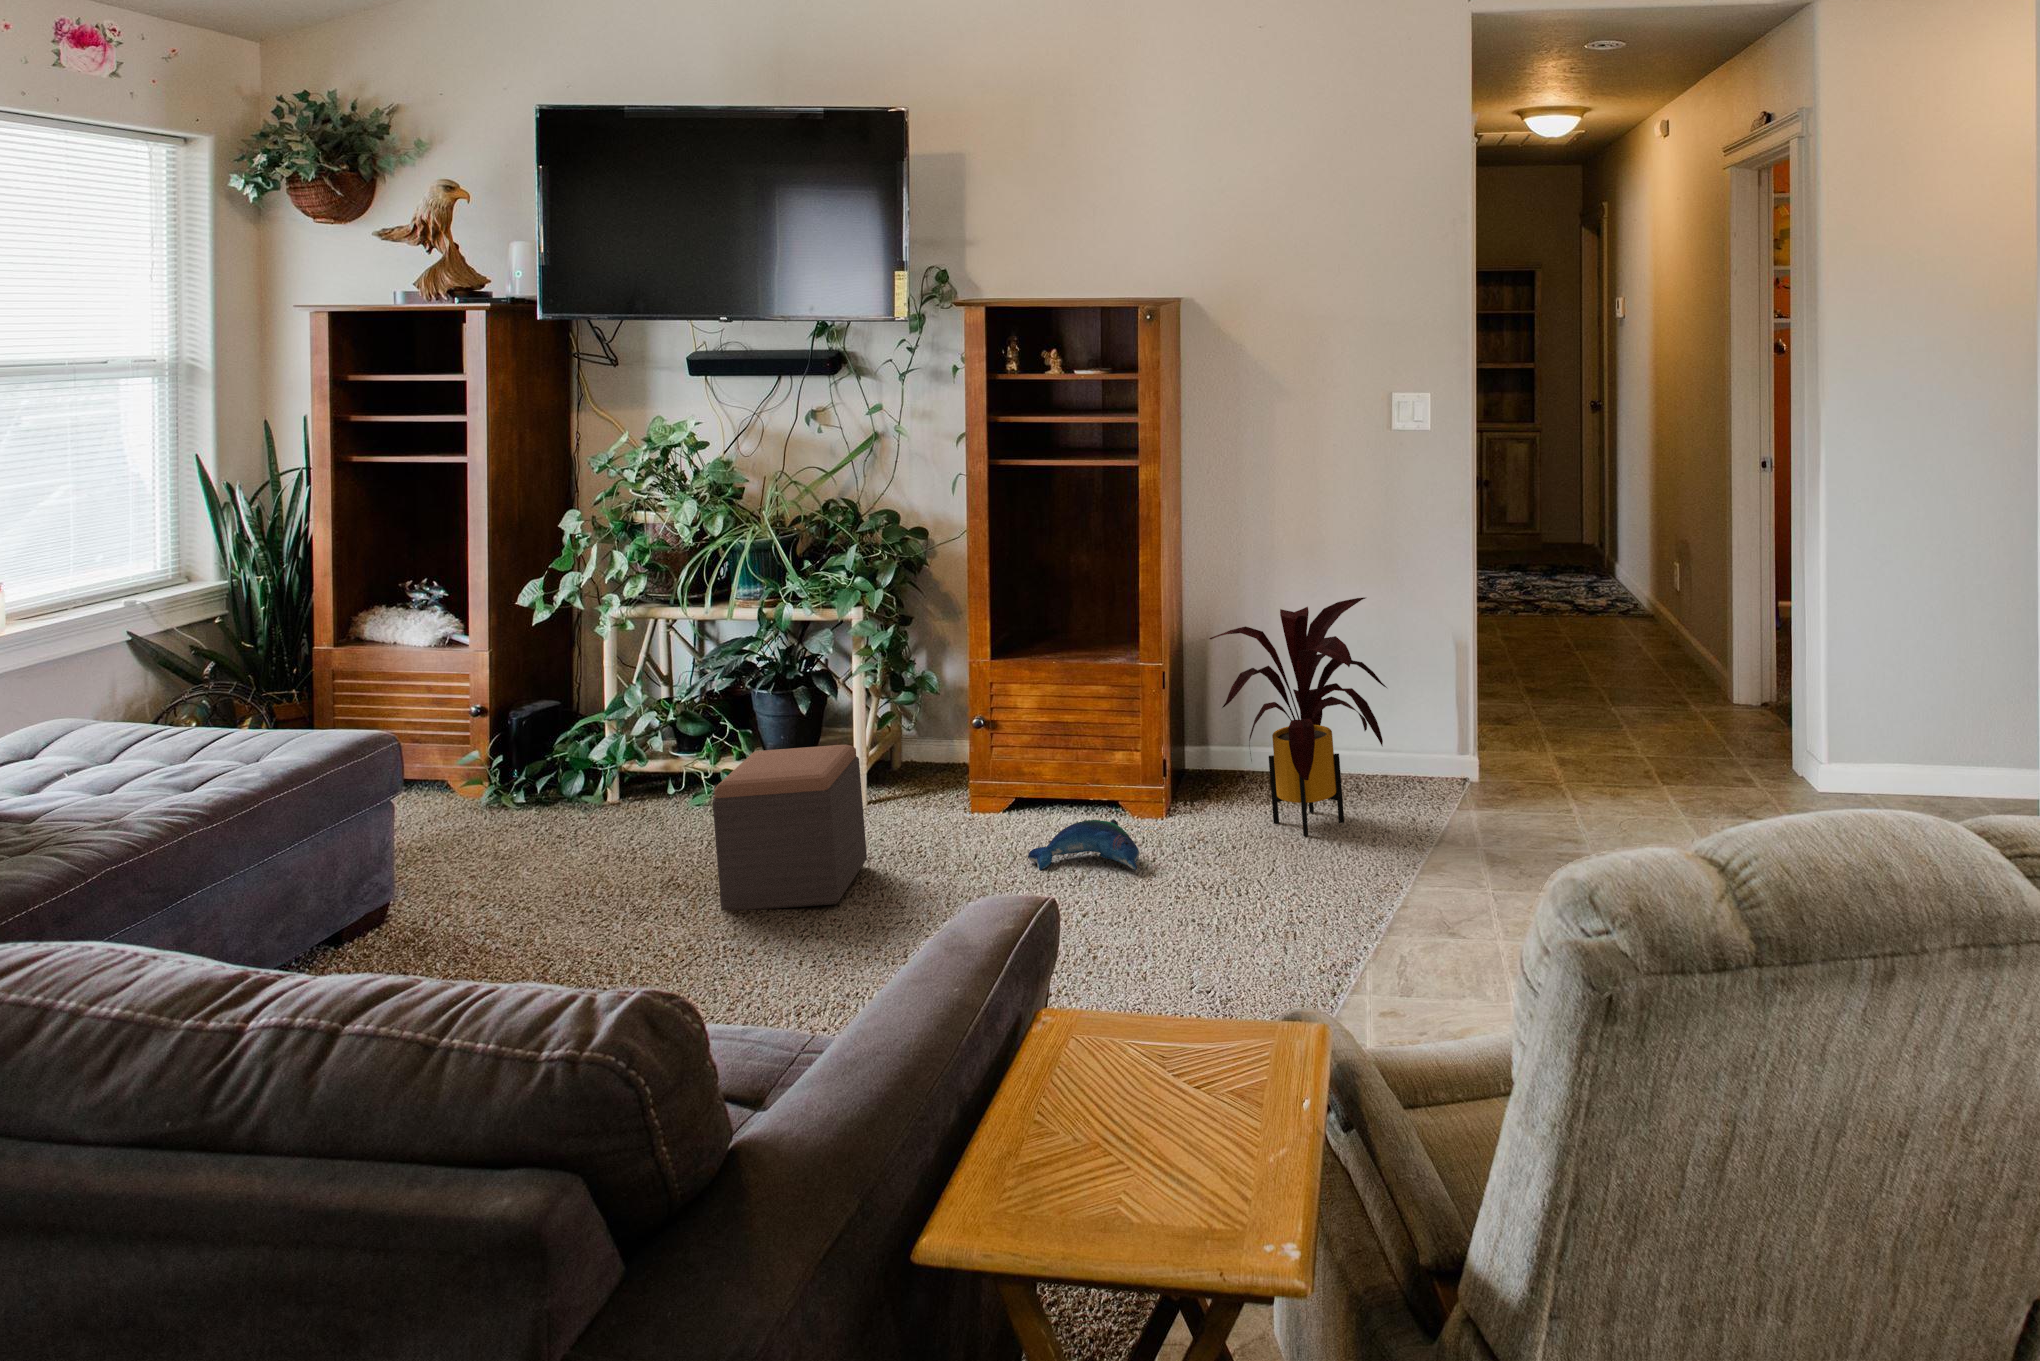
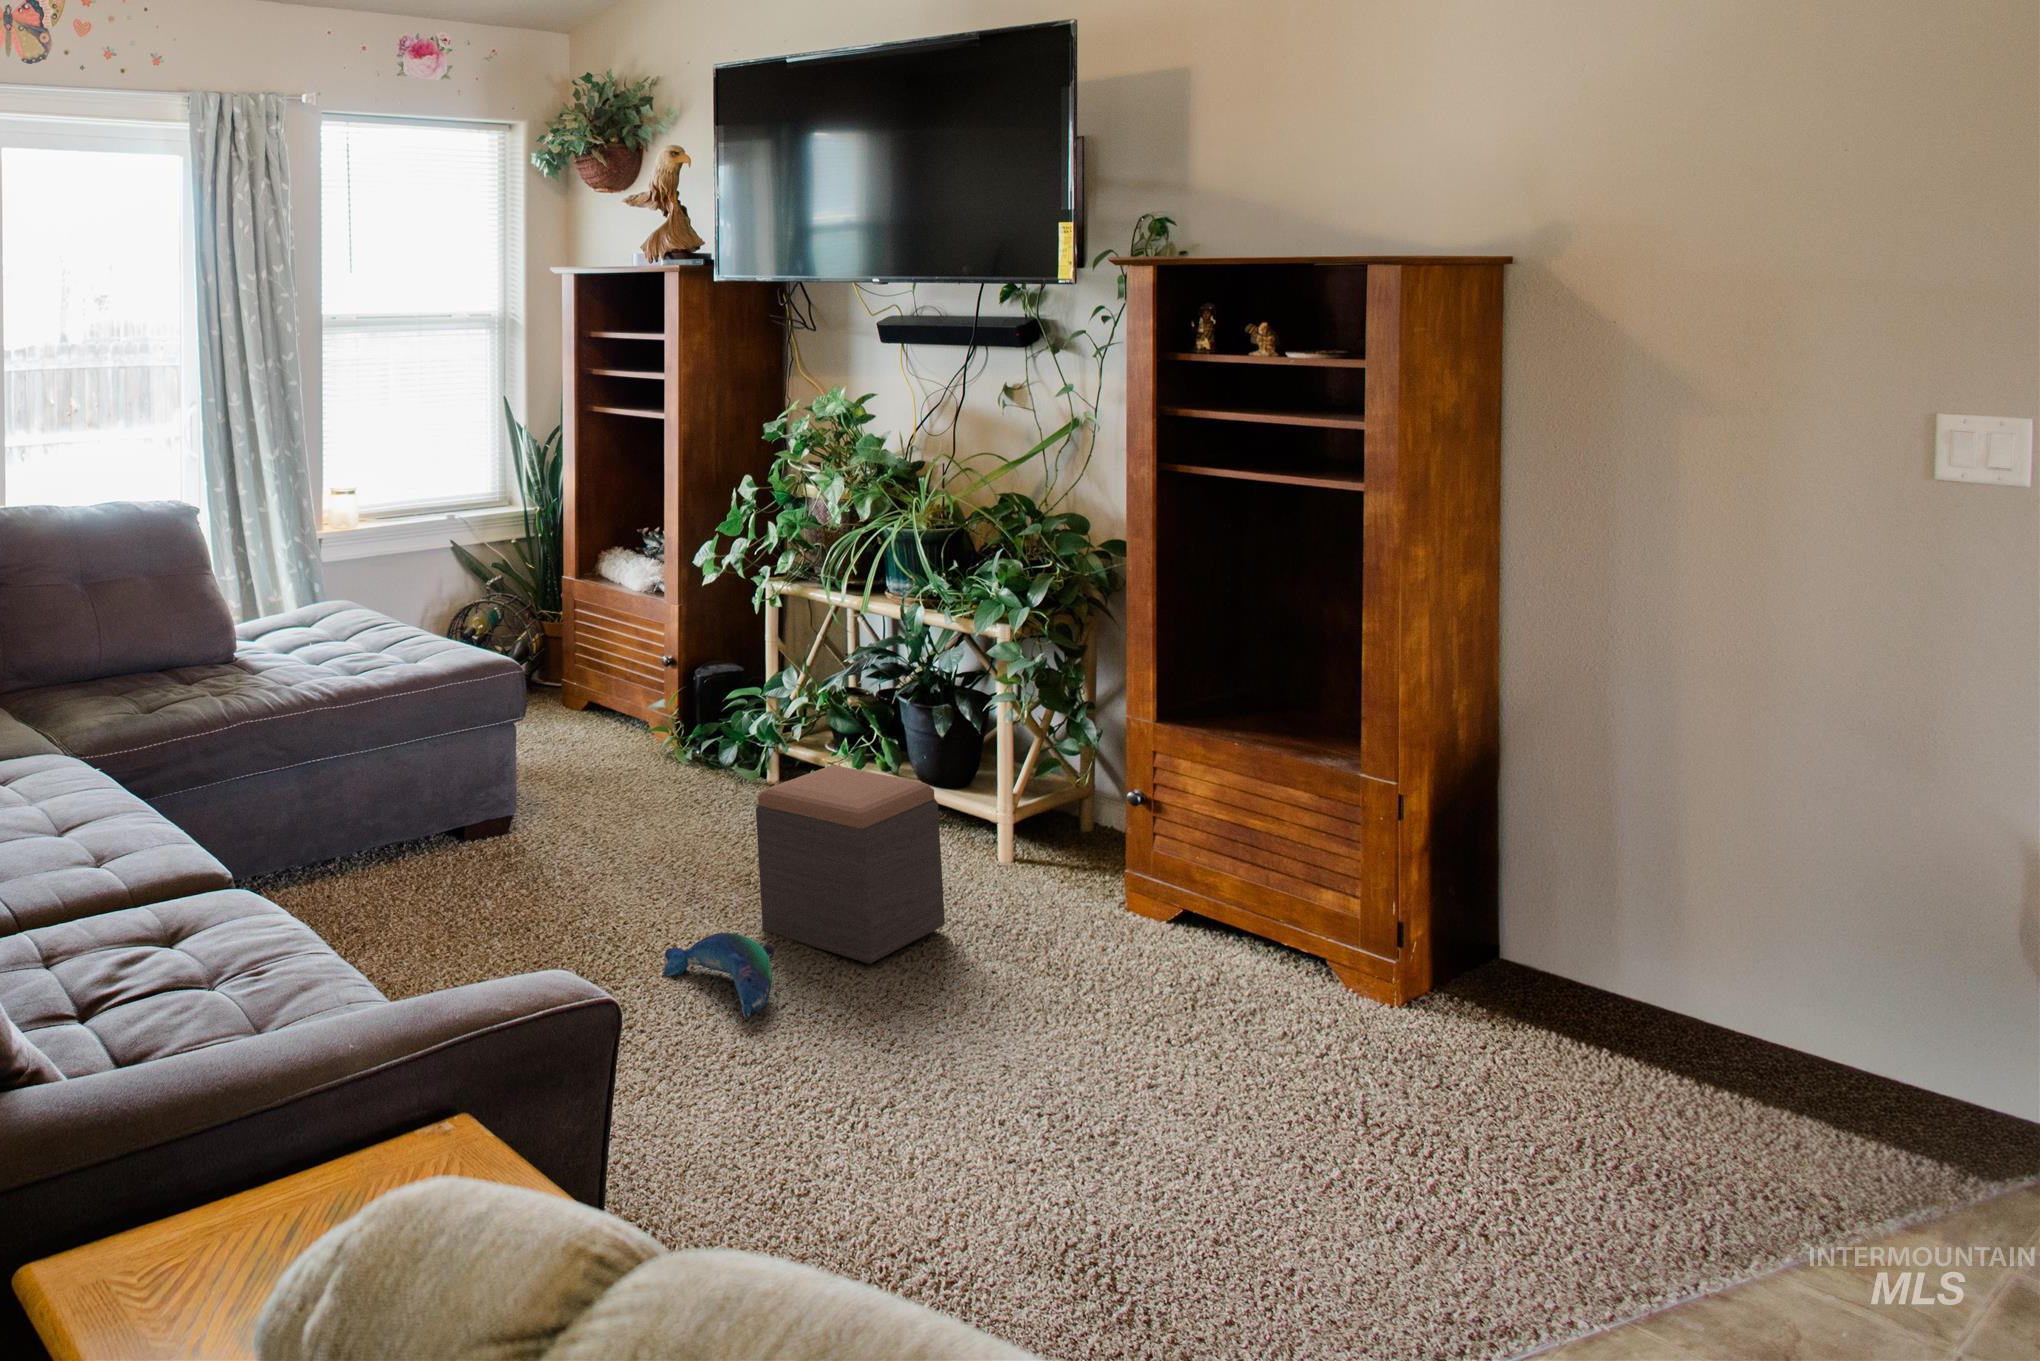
house plant: present [1209,597,1387,836] -> none [1443,738,1830,1113]
plush toy: present [1028,820,1139,870] -> present [664,933,774,1018]

